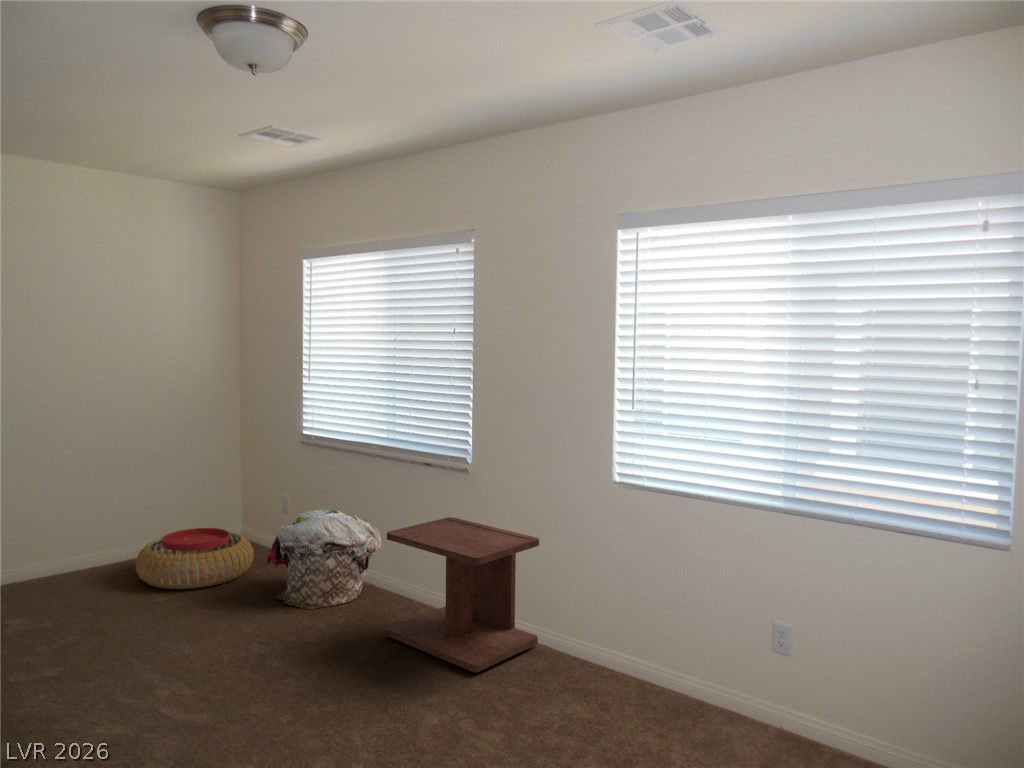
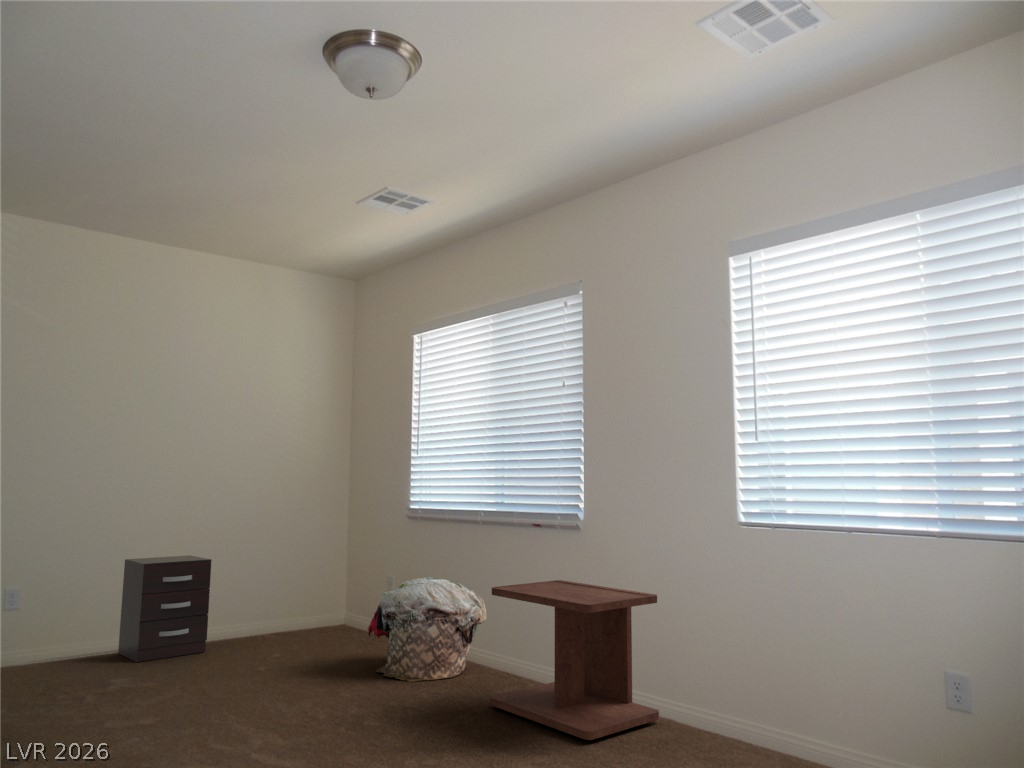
dresser: none [6,486,102,597] -> present [118,555,211,662]
pouf: present [136,528,254,589] -> none [239,604,356,661]

